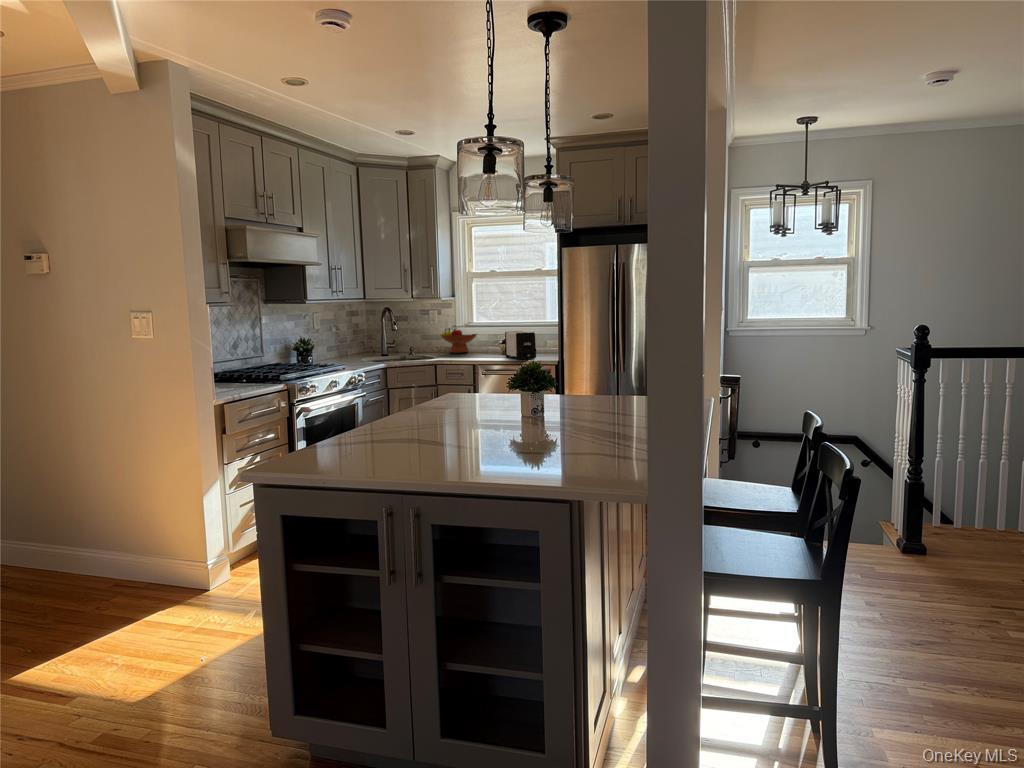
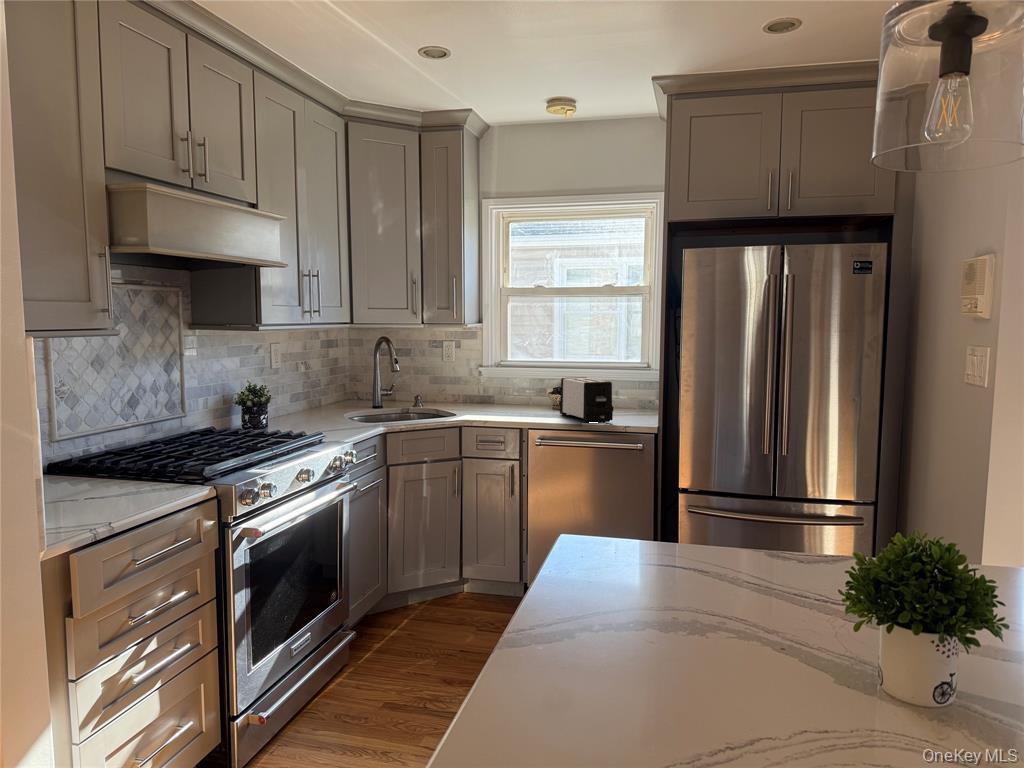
fruit bowl: present [441,328,477,353] -> none [459,367,513,404]

